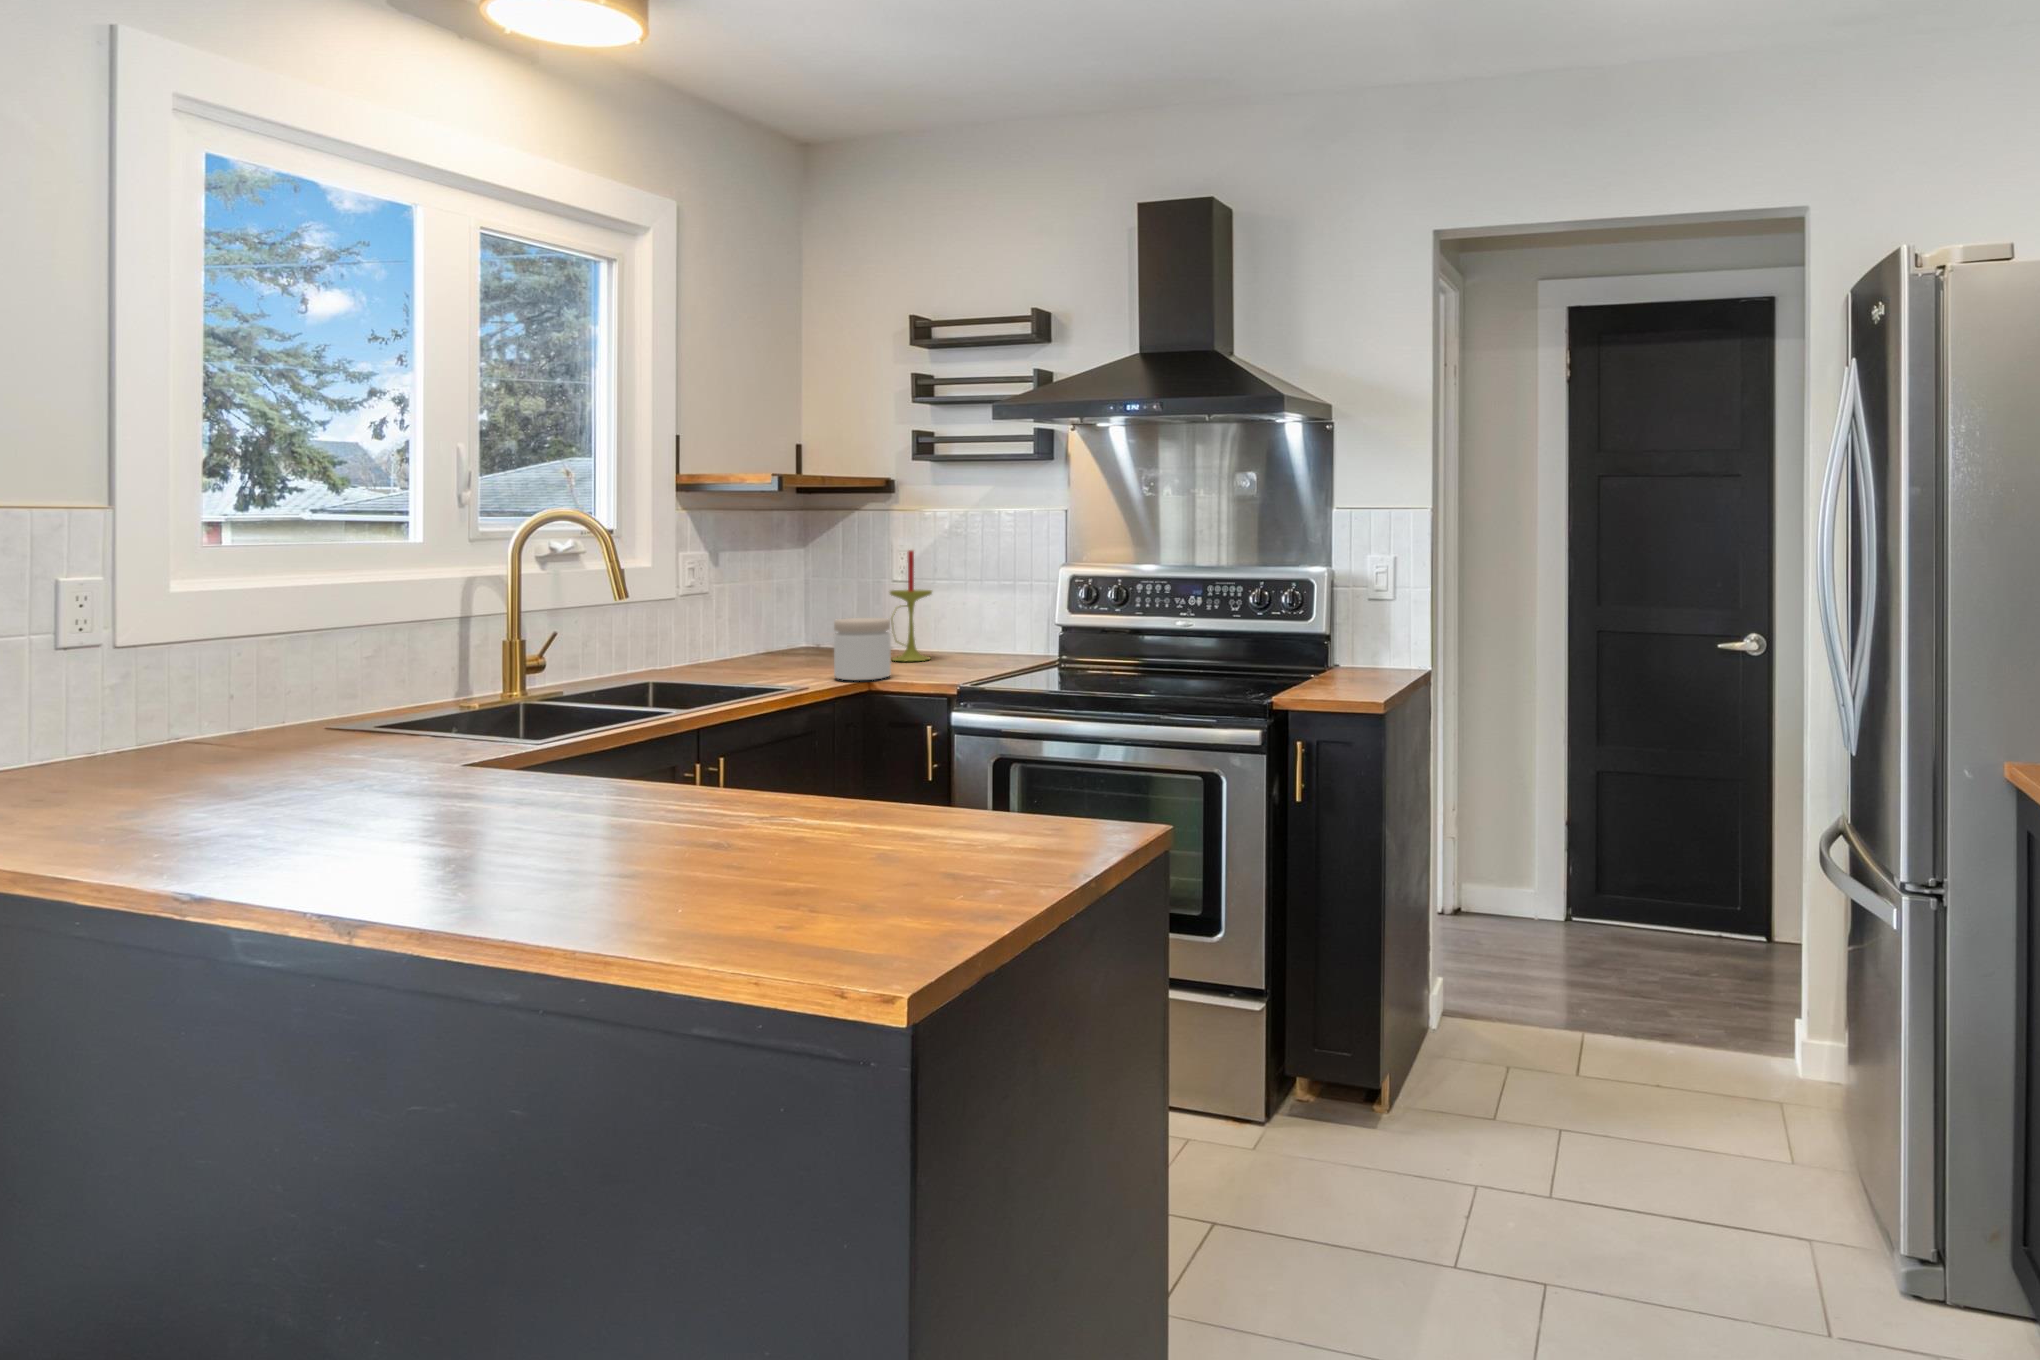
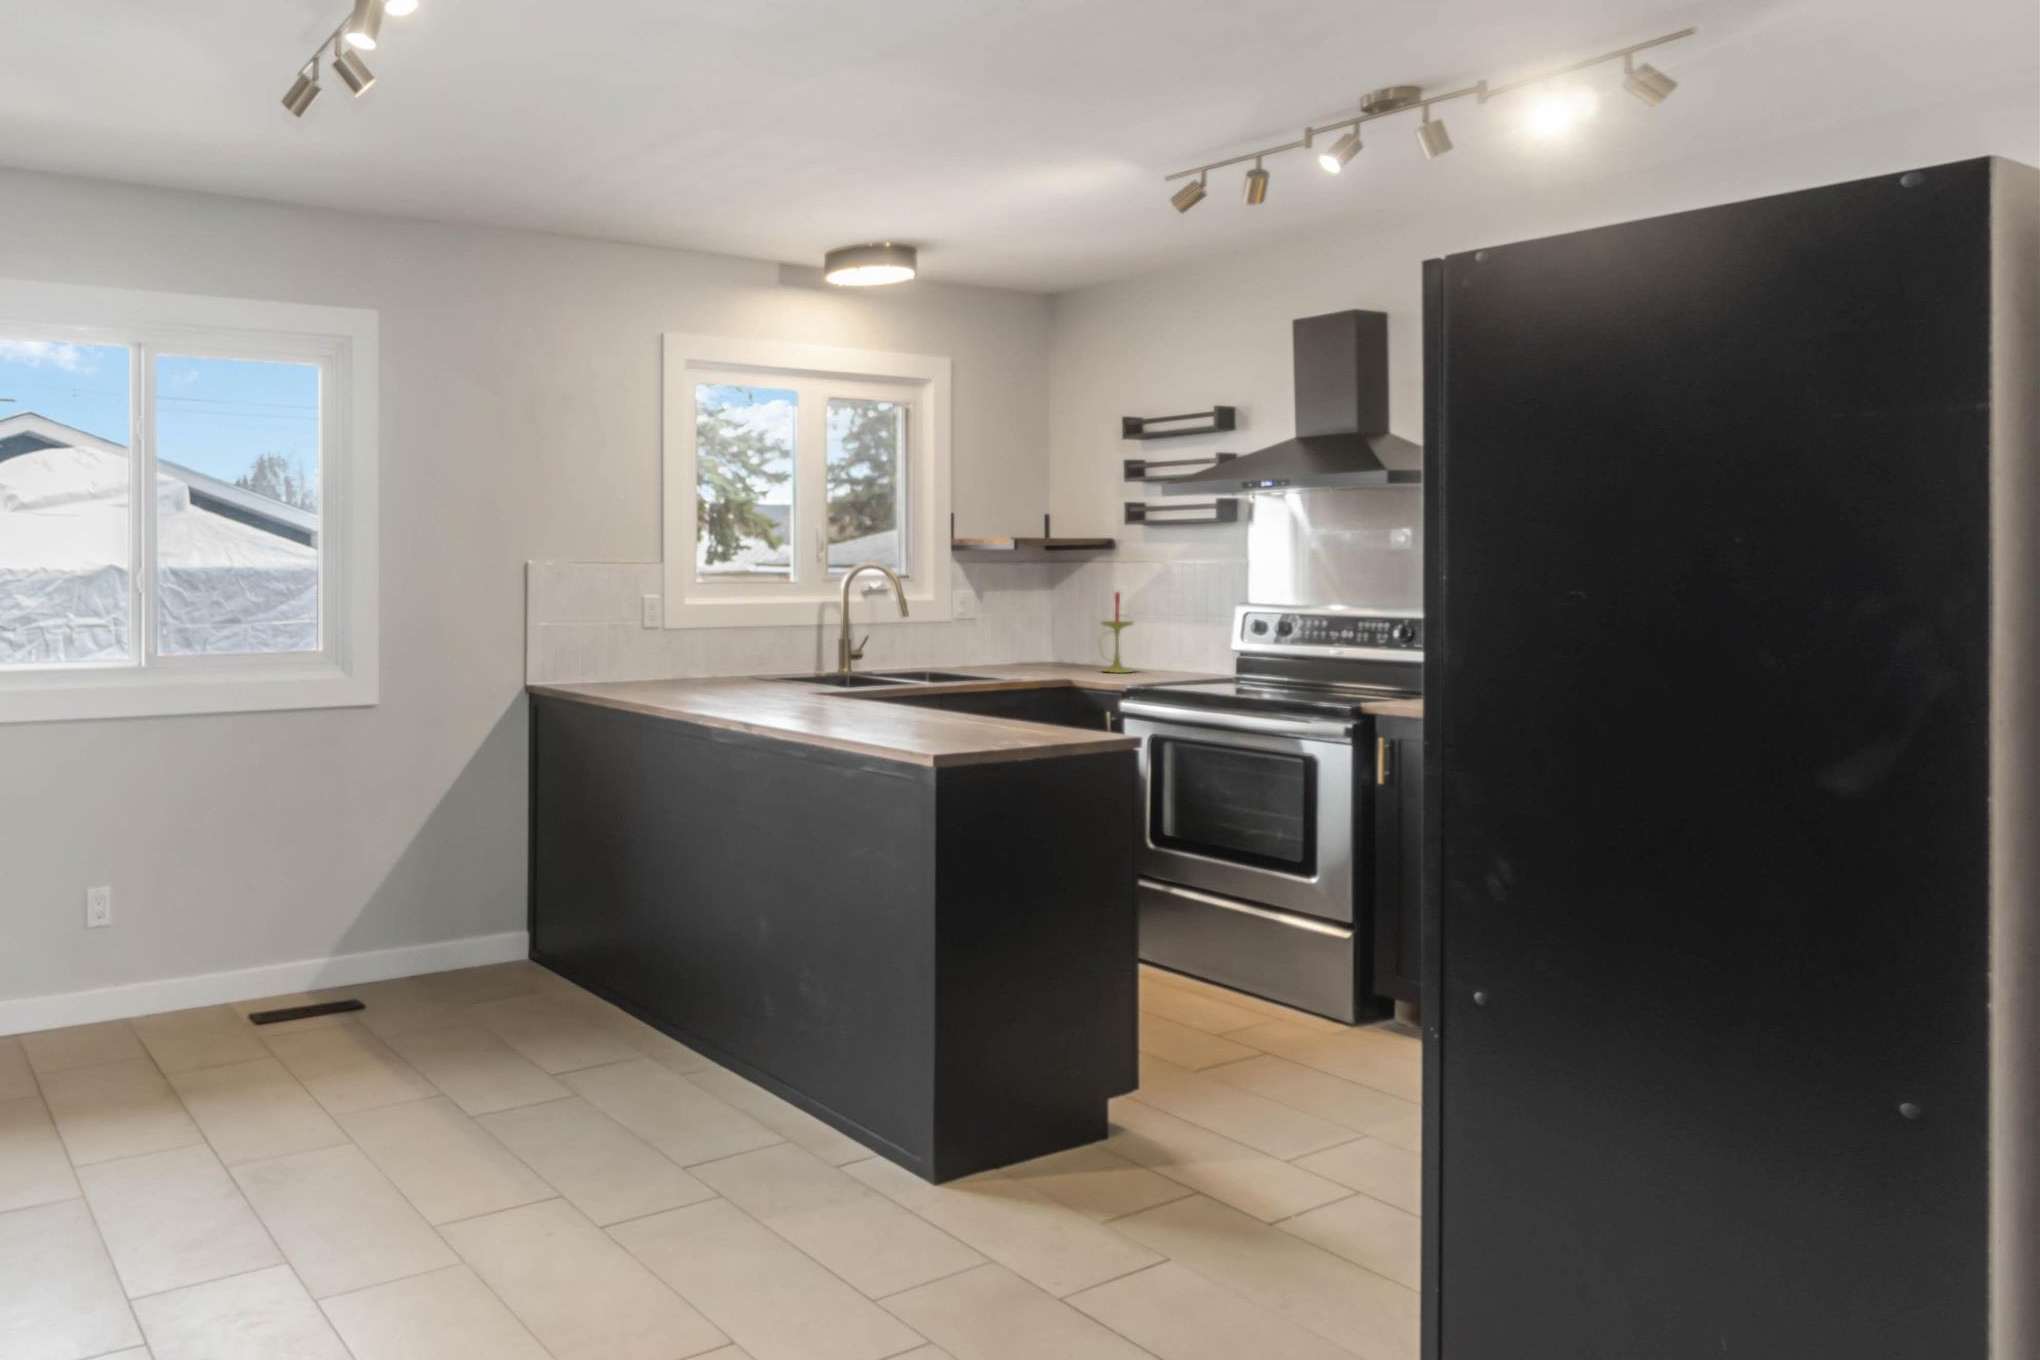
jar: present [834,618,891,680] -> none [1048,637,1089,679]

